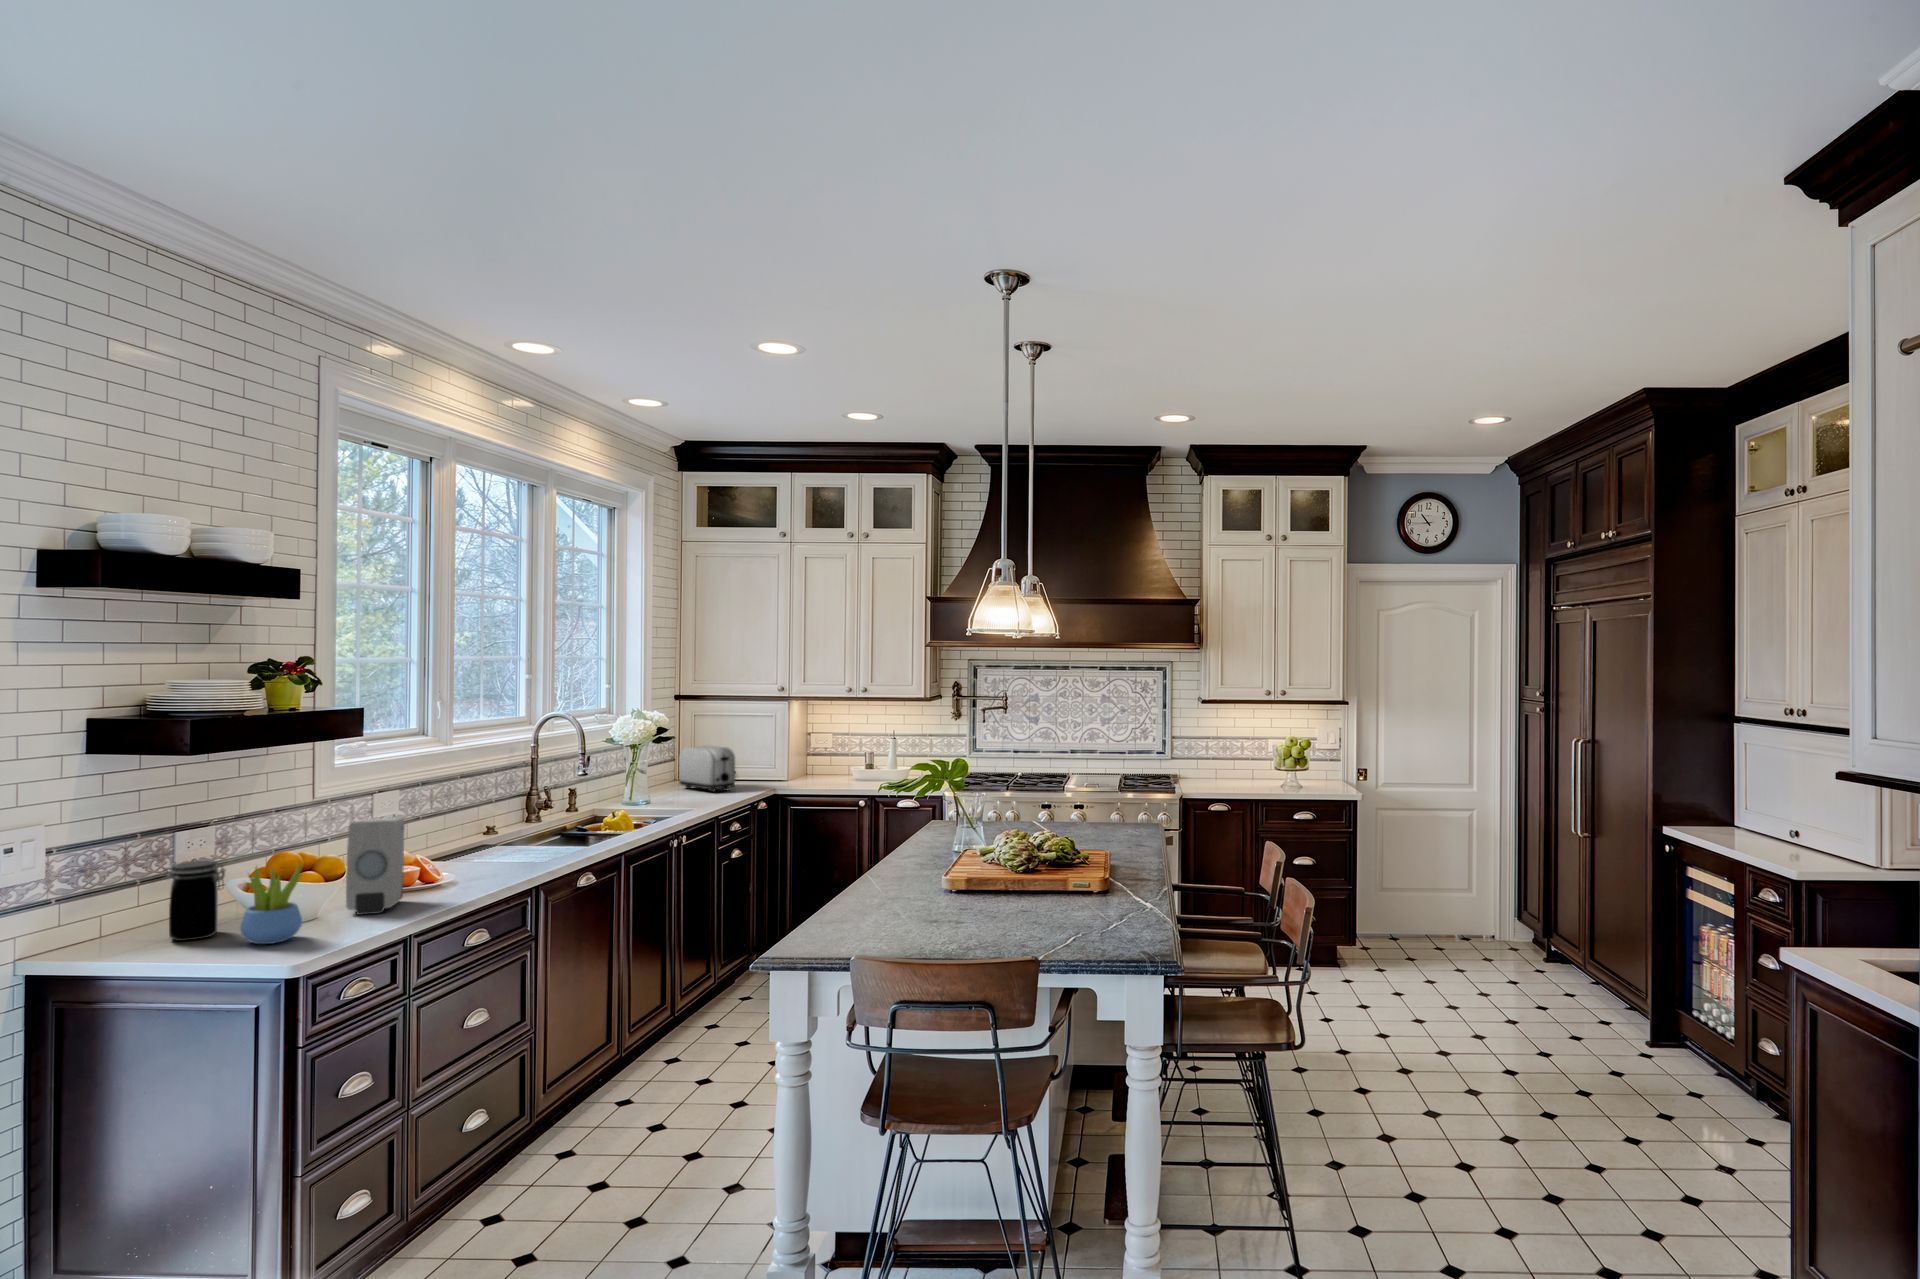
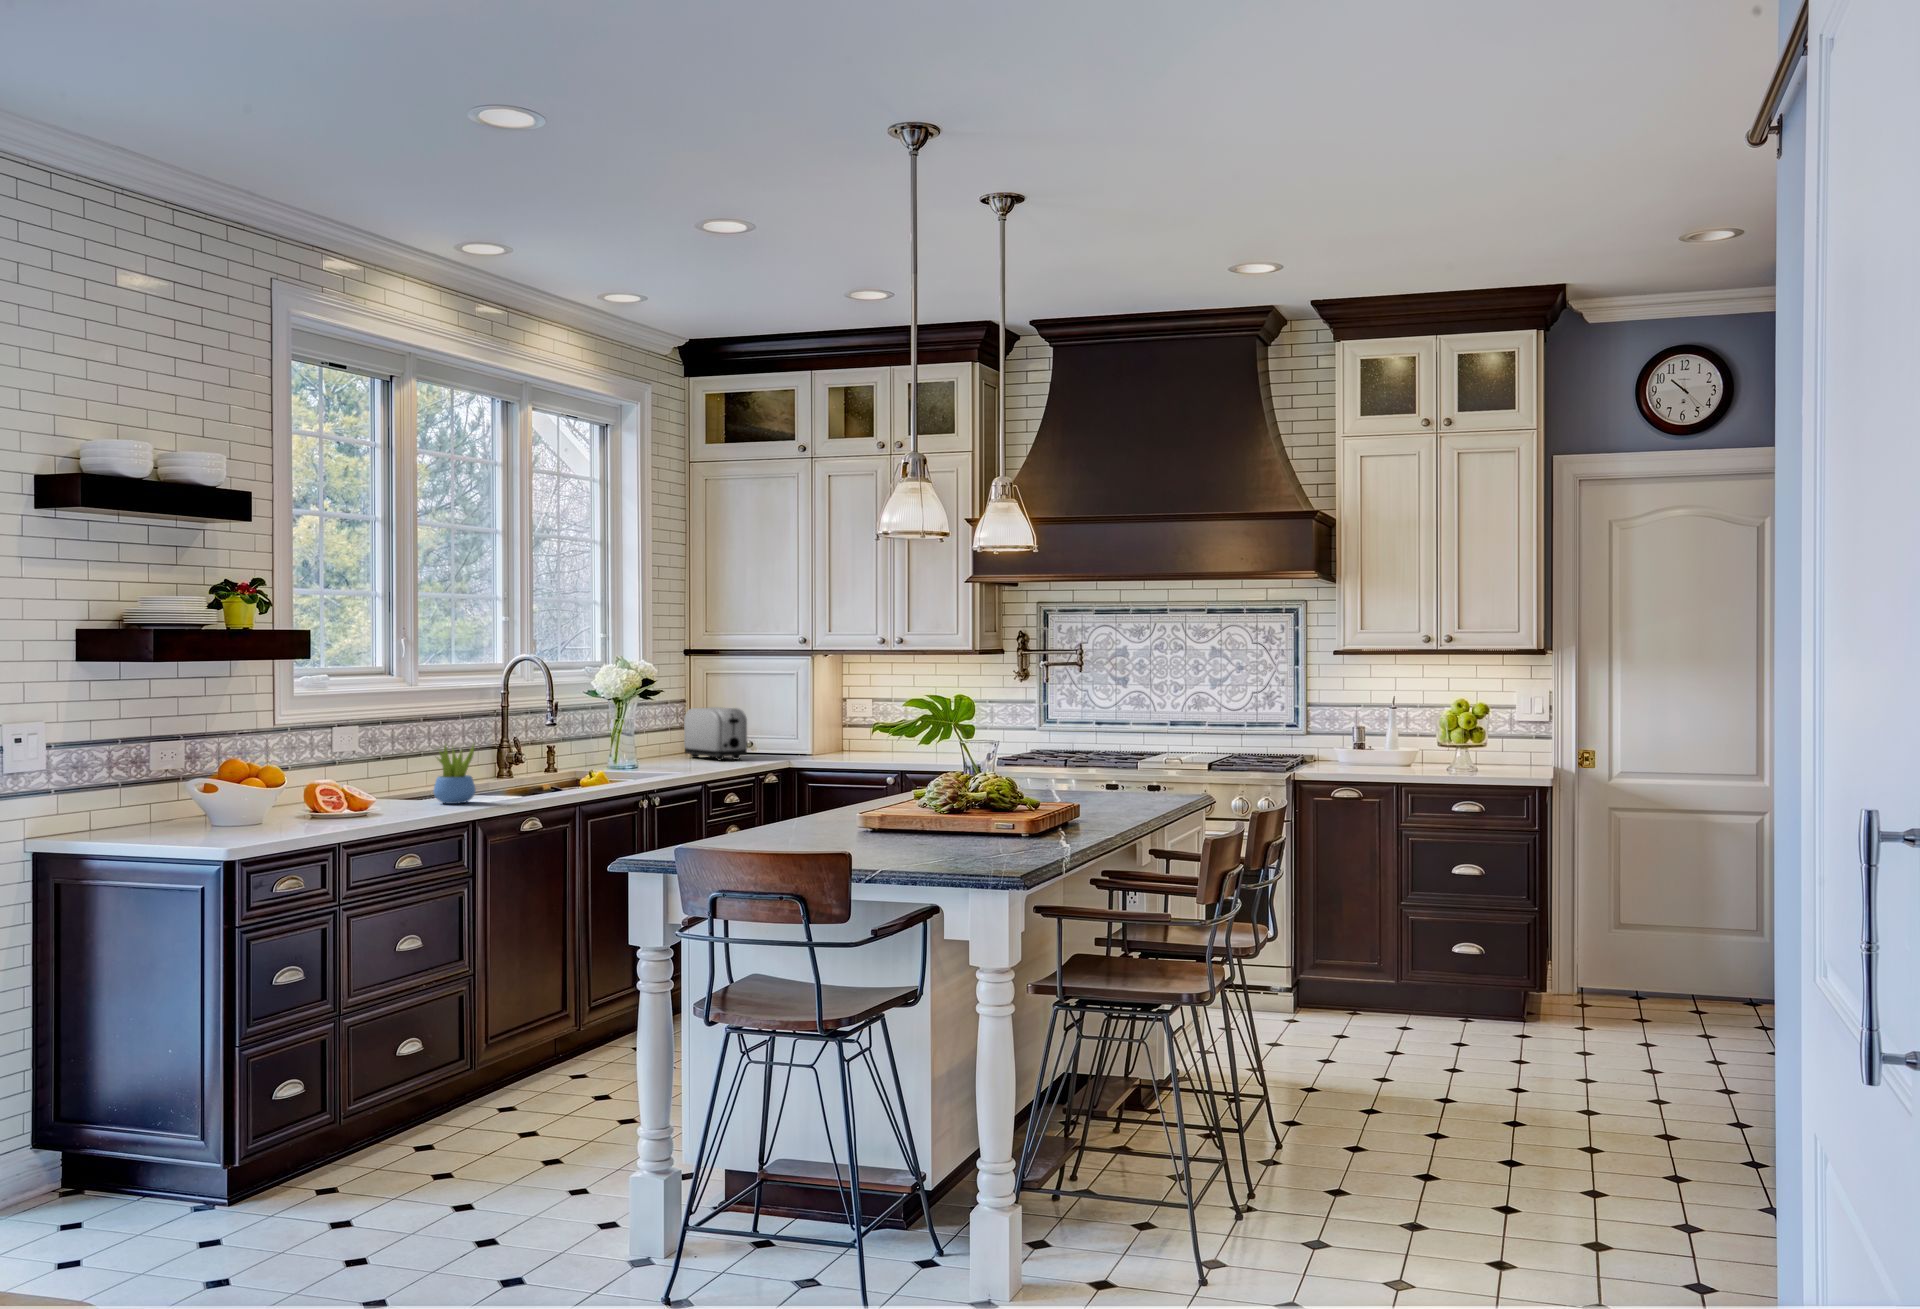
soap dispenser: present [346,818,405,915] -> none [303,737,358,827]
jar: present [164,860,225,941] -> none [142,765,195,836]
succulent plant: present [240,862,302,944] -> present [433,745,476,804]

